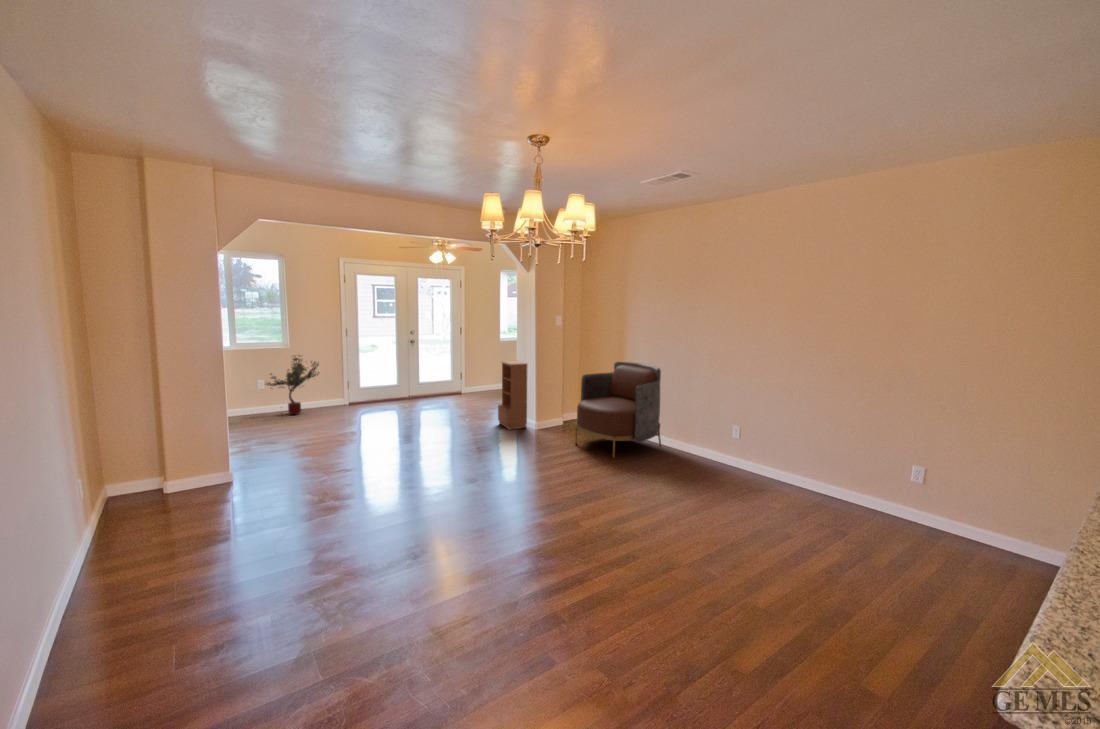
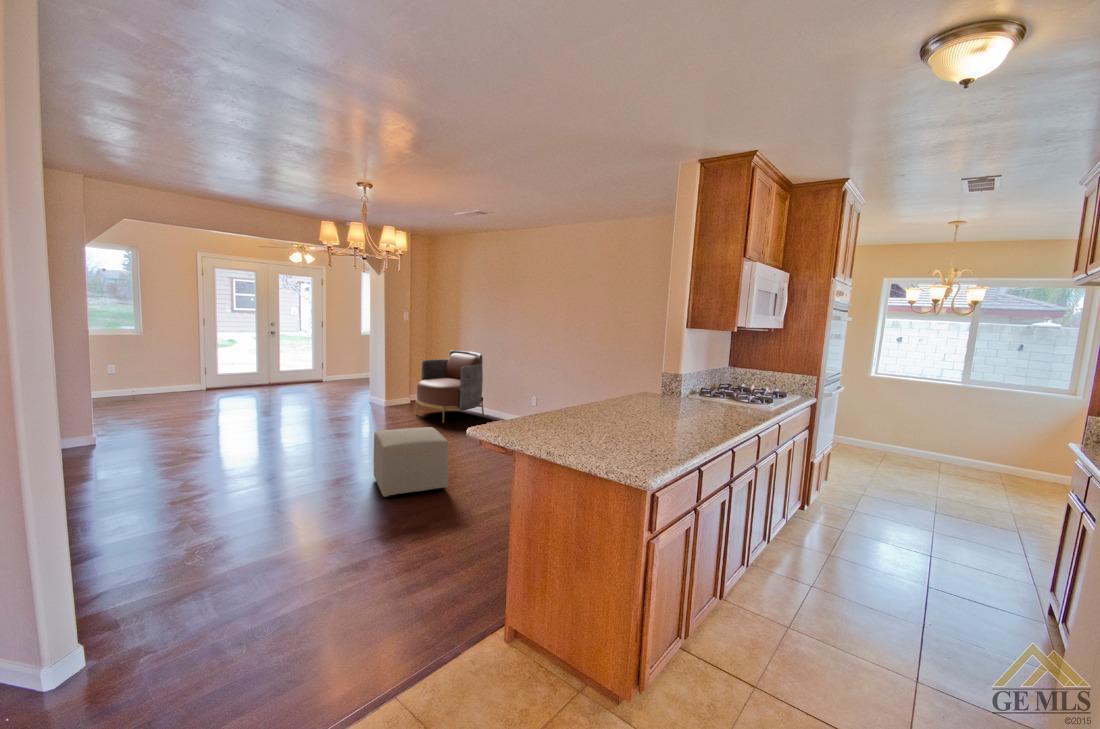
potted tree: present [265,355,319,415] -> none [113,341,175,398]
bookcase: present [498,361,527,430] -> none [352,350,378,407]
ottoman: none [551,489,671,610] -> present [374,427,449,497]

